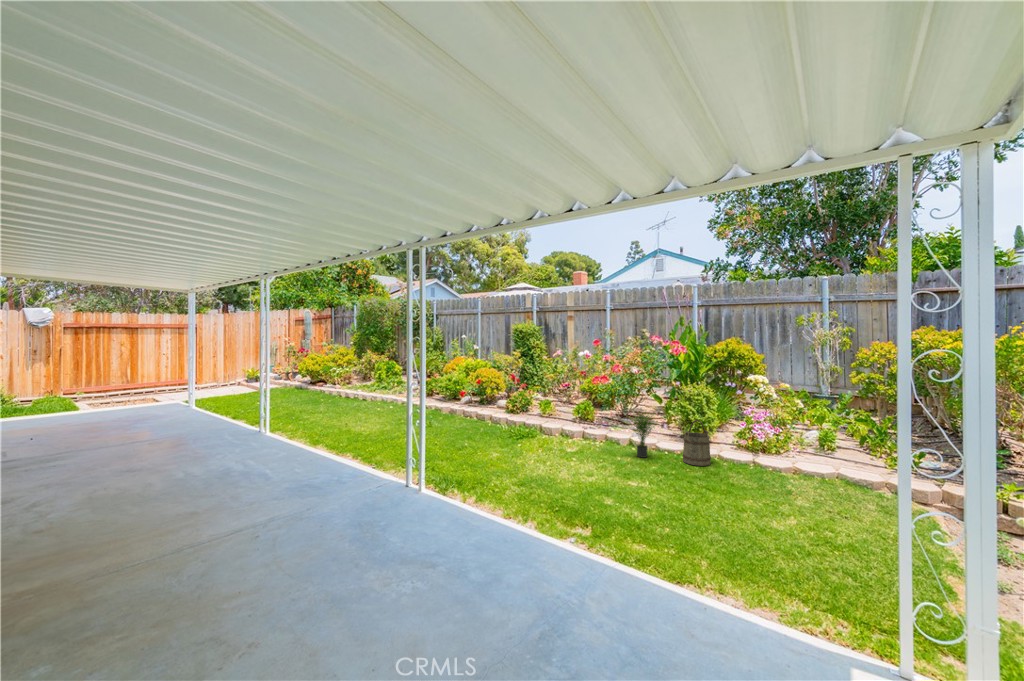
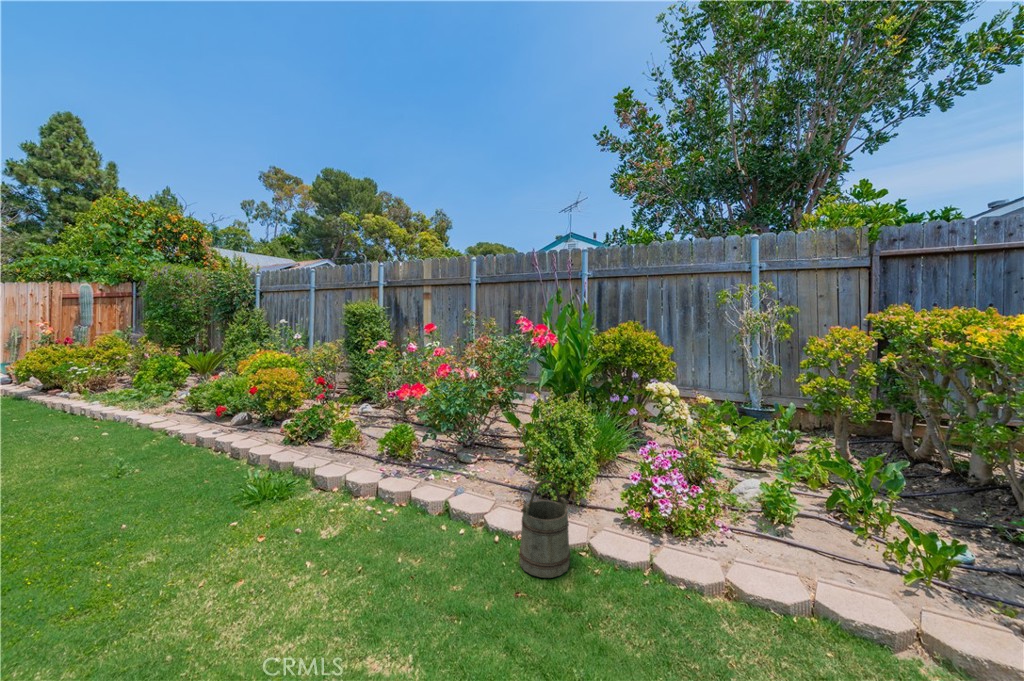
potted plant: present [633,412,654,458] -> none [418,449,479,552]

